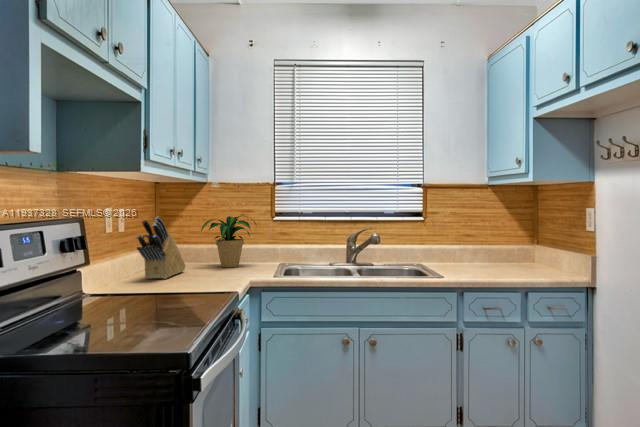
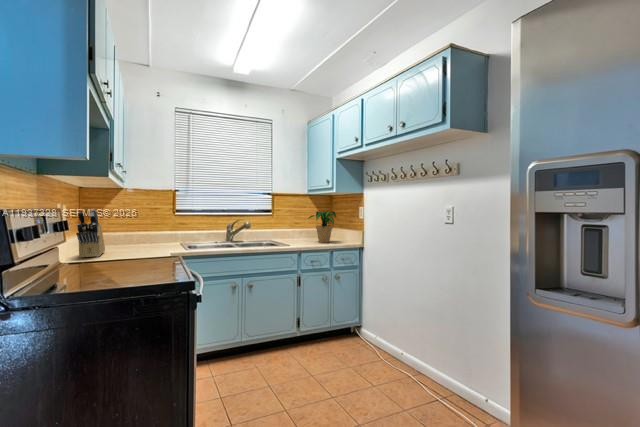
potted plant: present [201,215,256,267] -> present [309,211,336,243]

